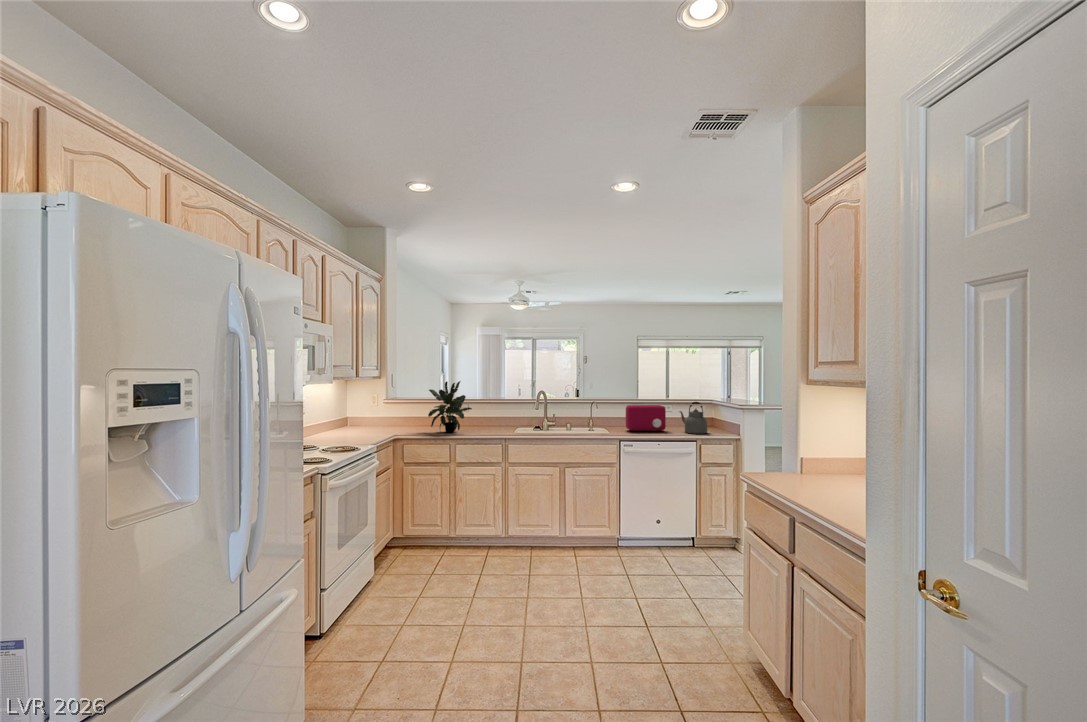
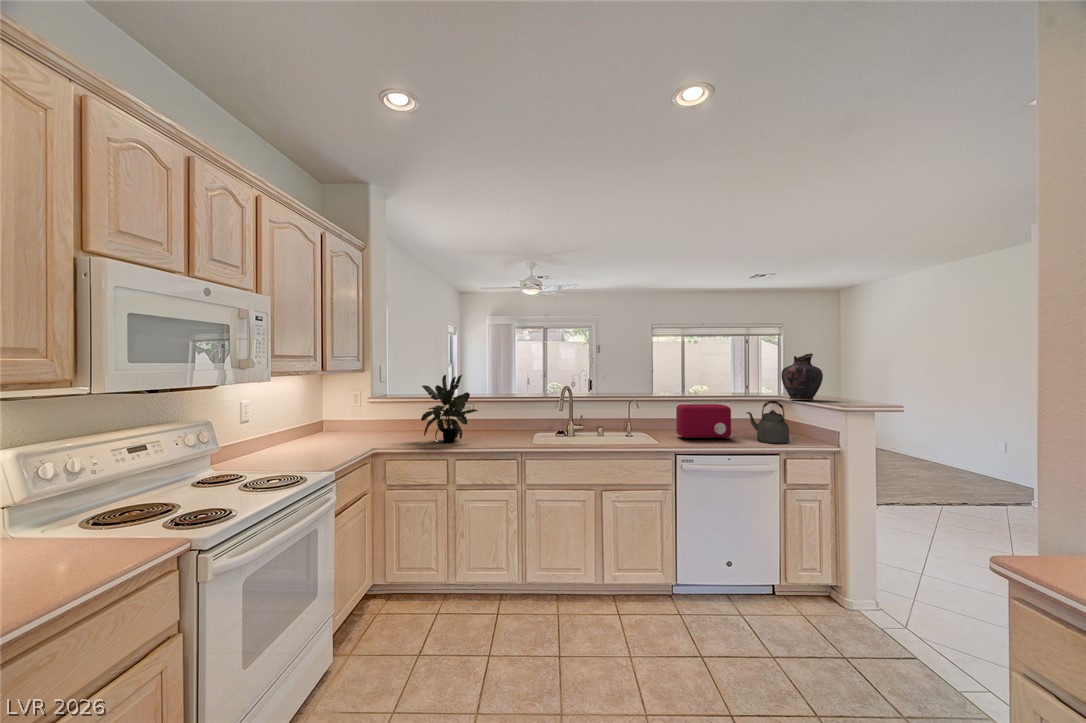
vase: none [709,366,739,402] -> present [781,353,823,400]

